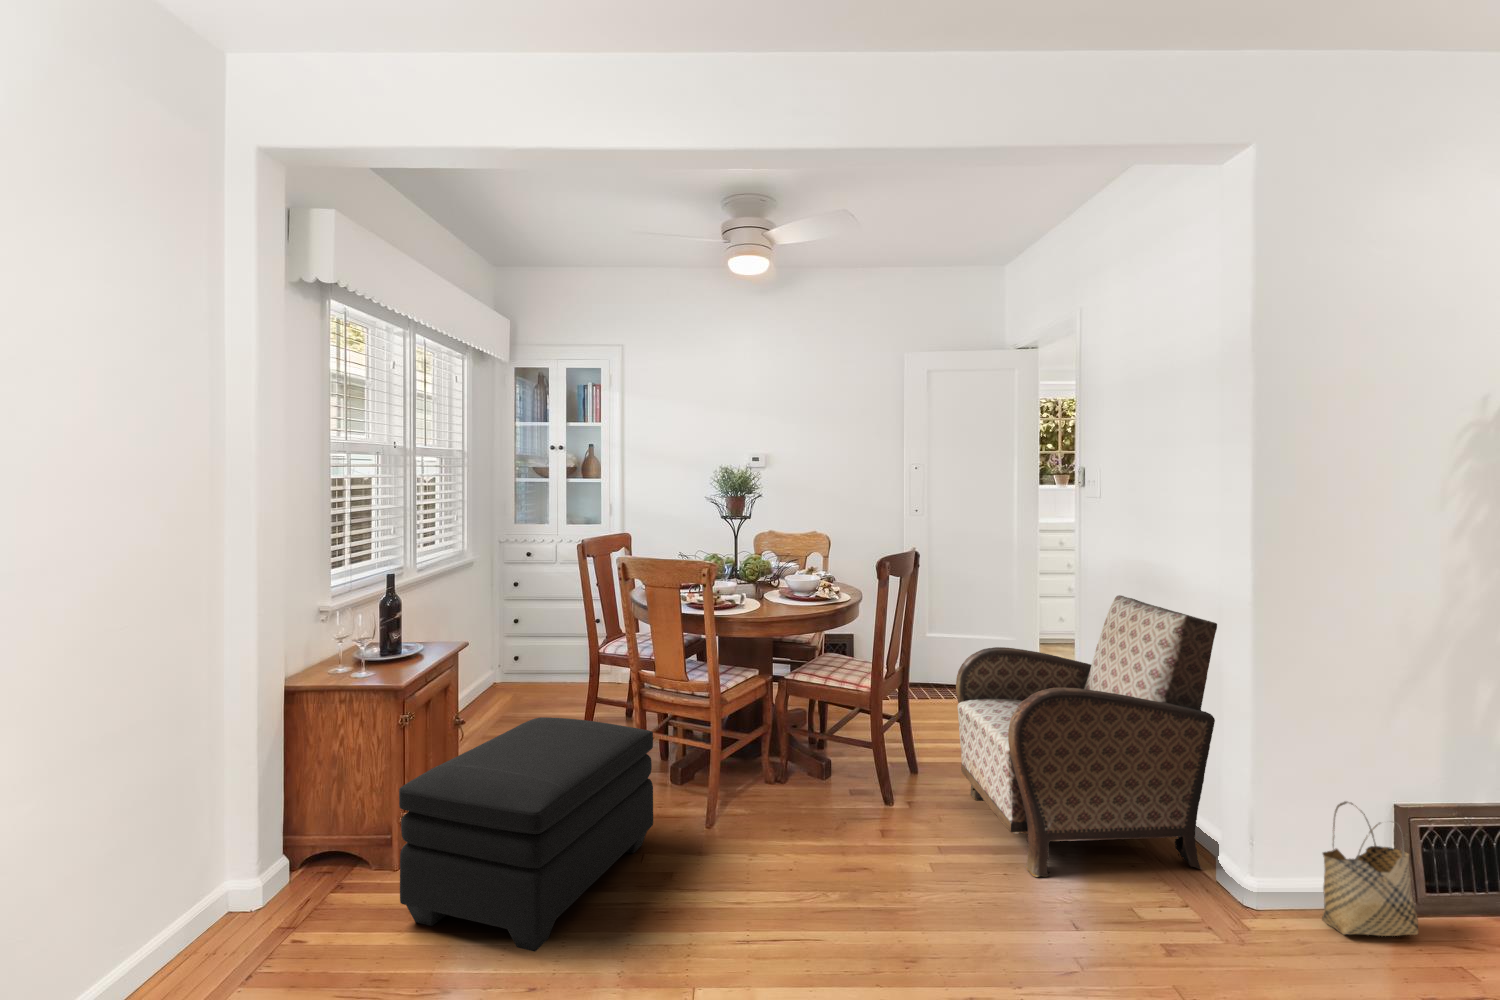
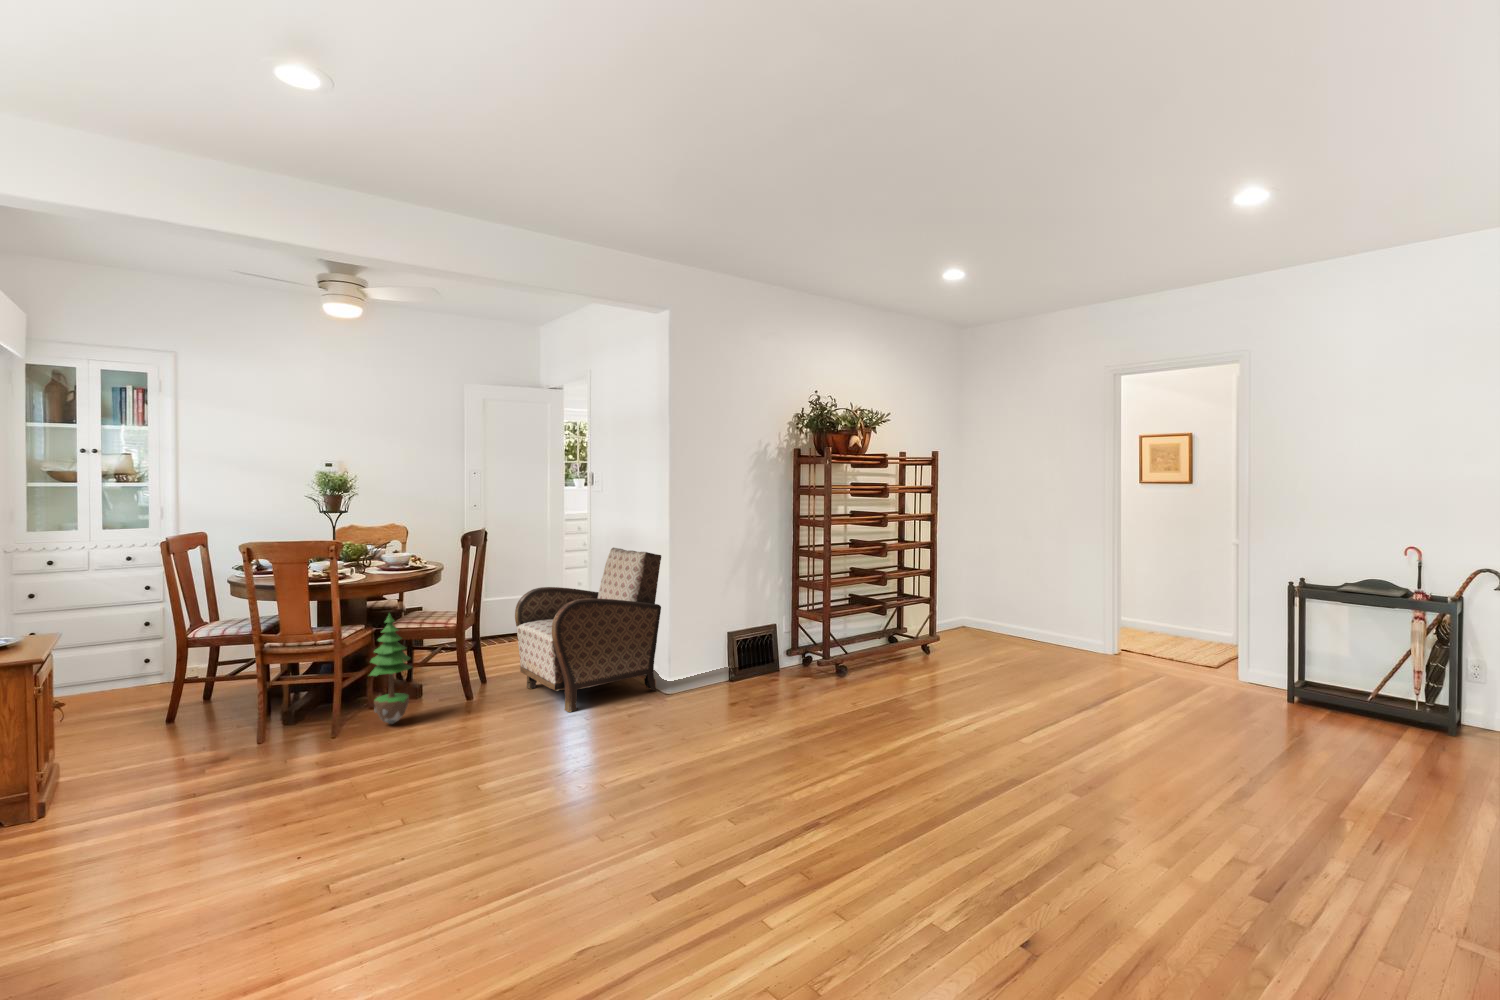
potted tree: none [752,665,809,820] -> present [370,614,412,724]
ottoman: present [399,717,653,952] -> none [69,670,289,838]
woven basket: present [1322,802,1418,936] -> none [707,635,745,698]

